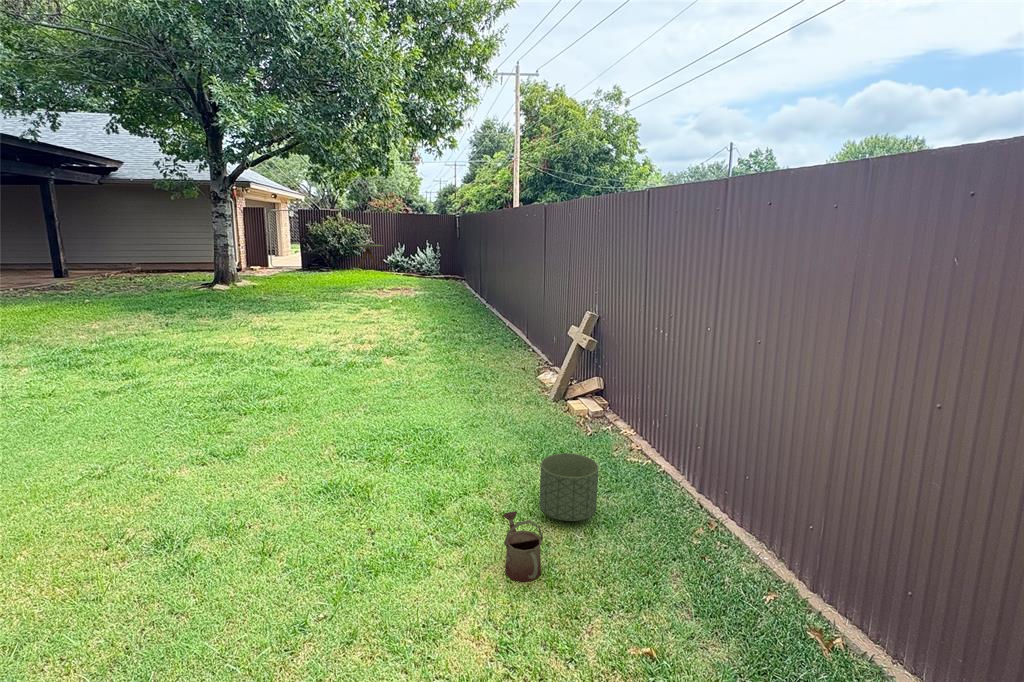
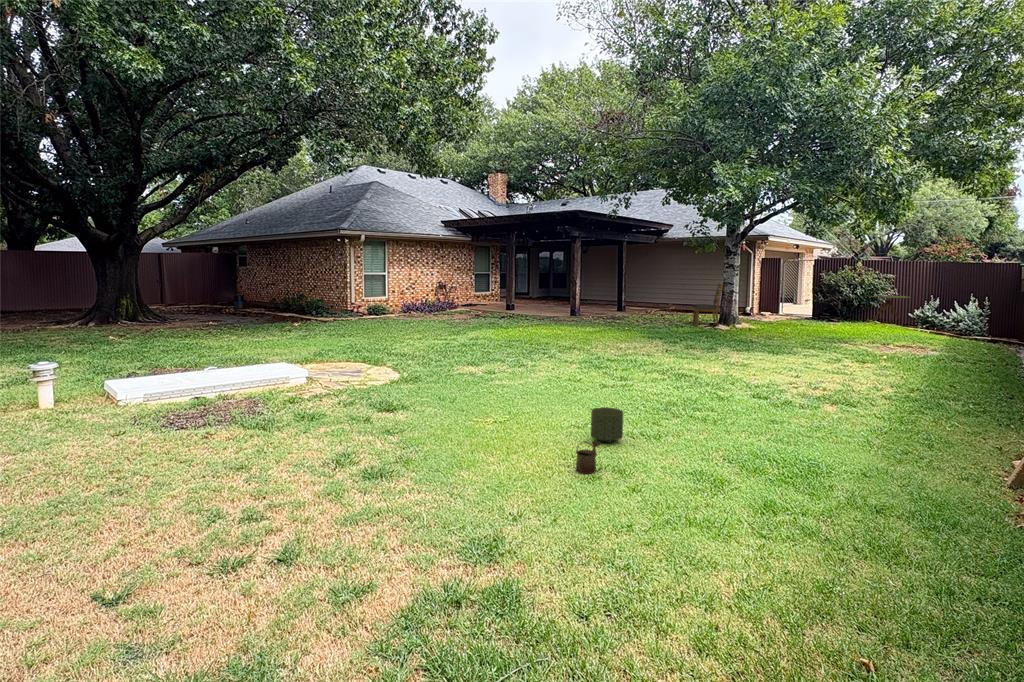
chair: none [176,235,214,288] -> present [693,284,723,327]
planter: present [539,453,599,521] -> present [591,407,623,443]
watering can: present [503,511,543,582] -> present [576,441,600,474]

